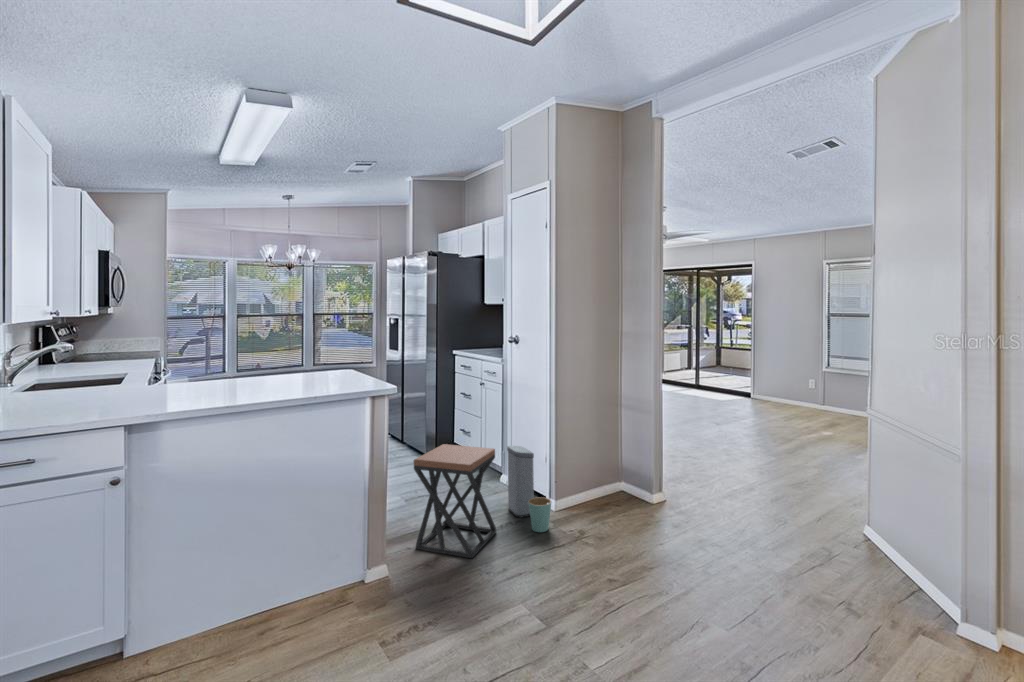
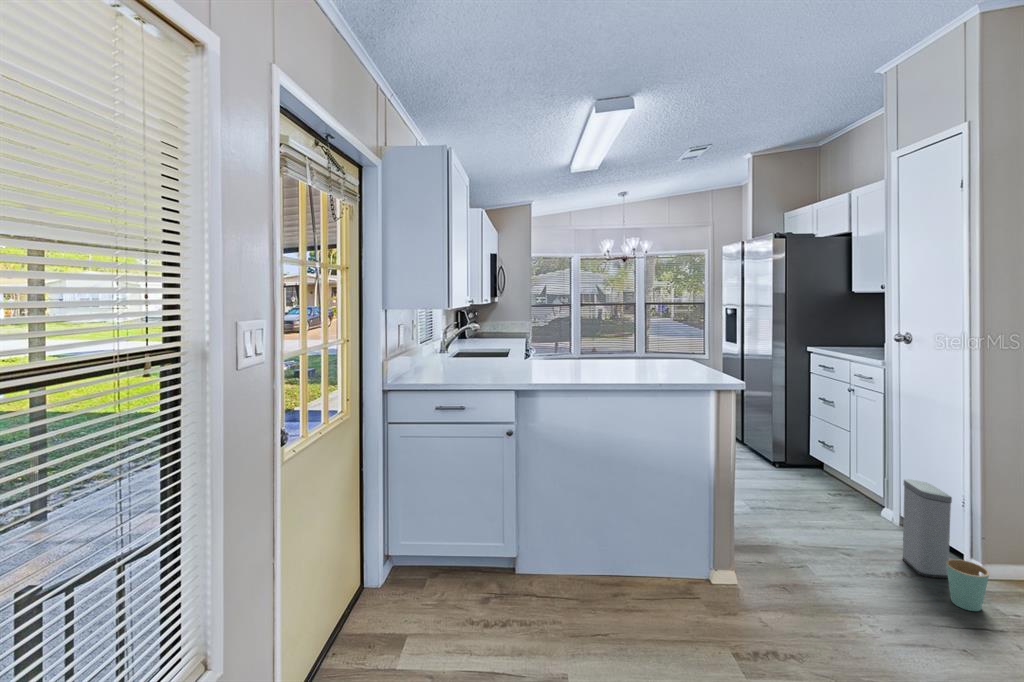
stool: present [414,444,496,558] -> none [778,467,894,622]

